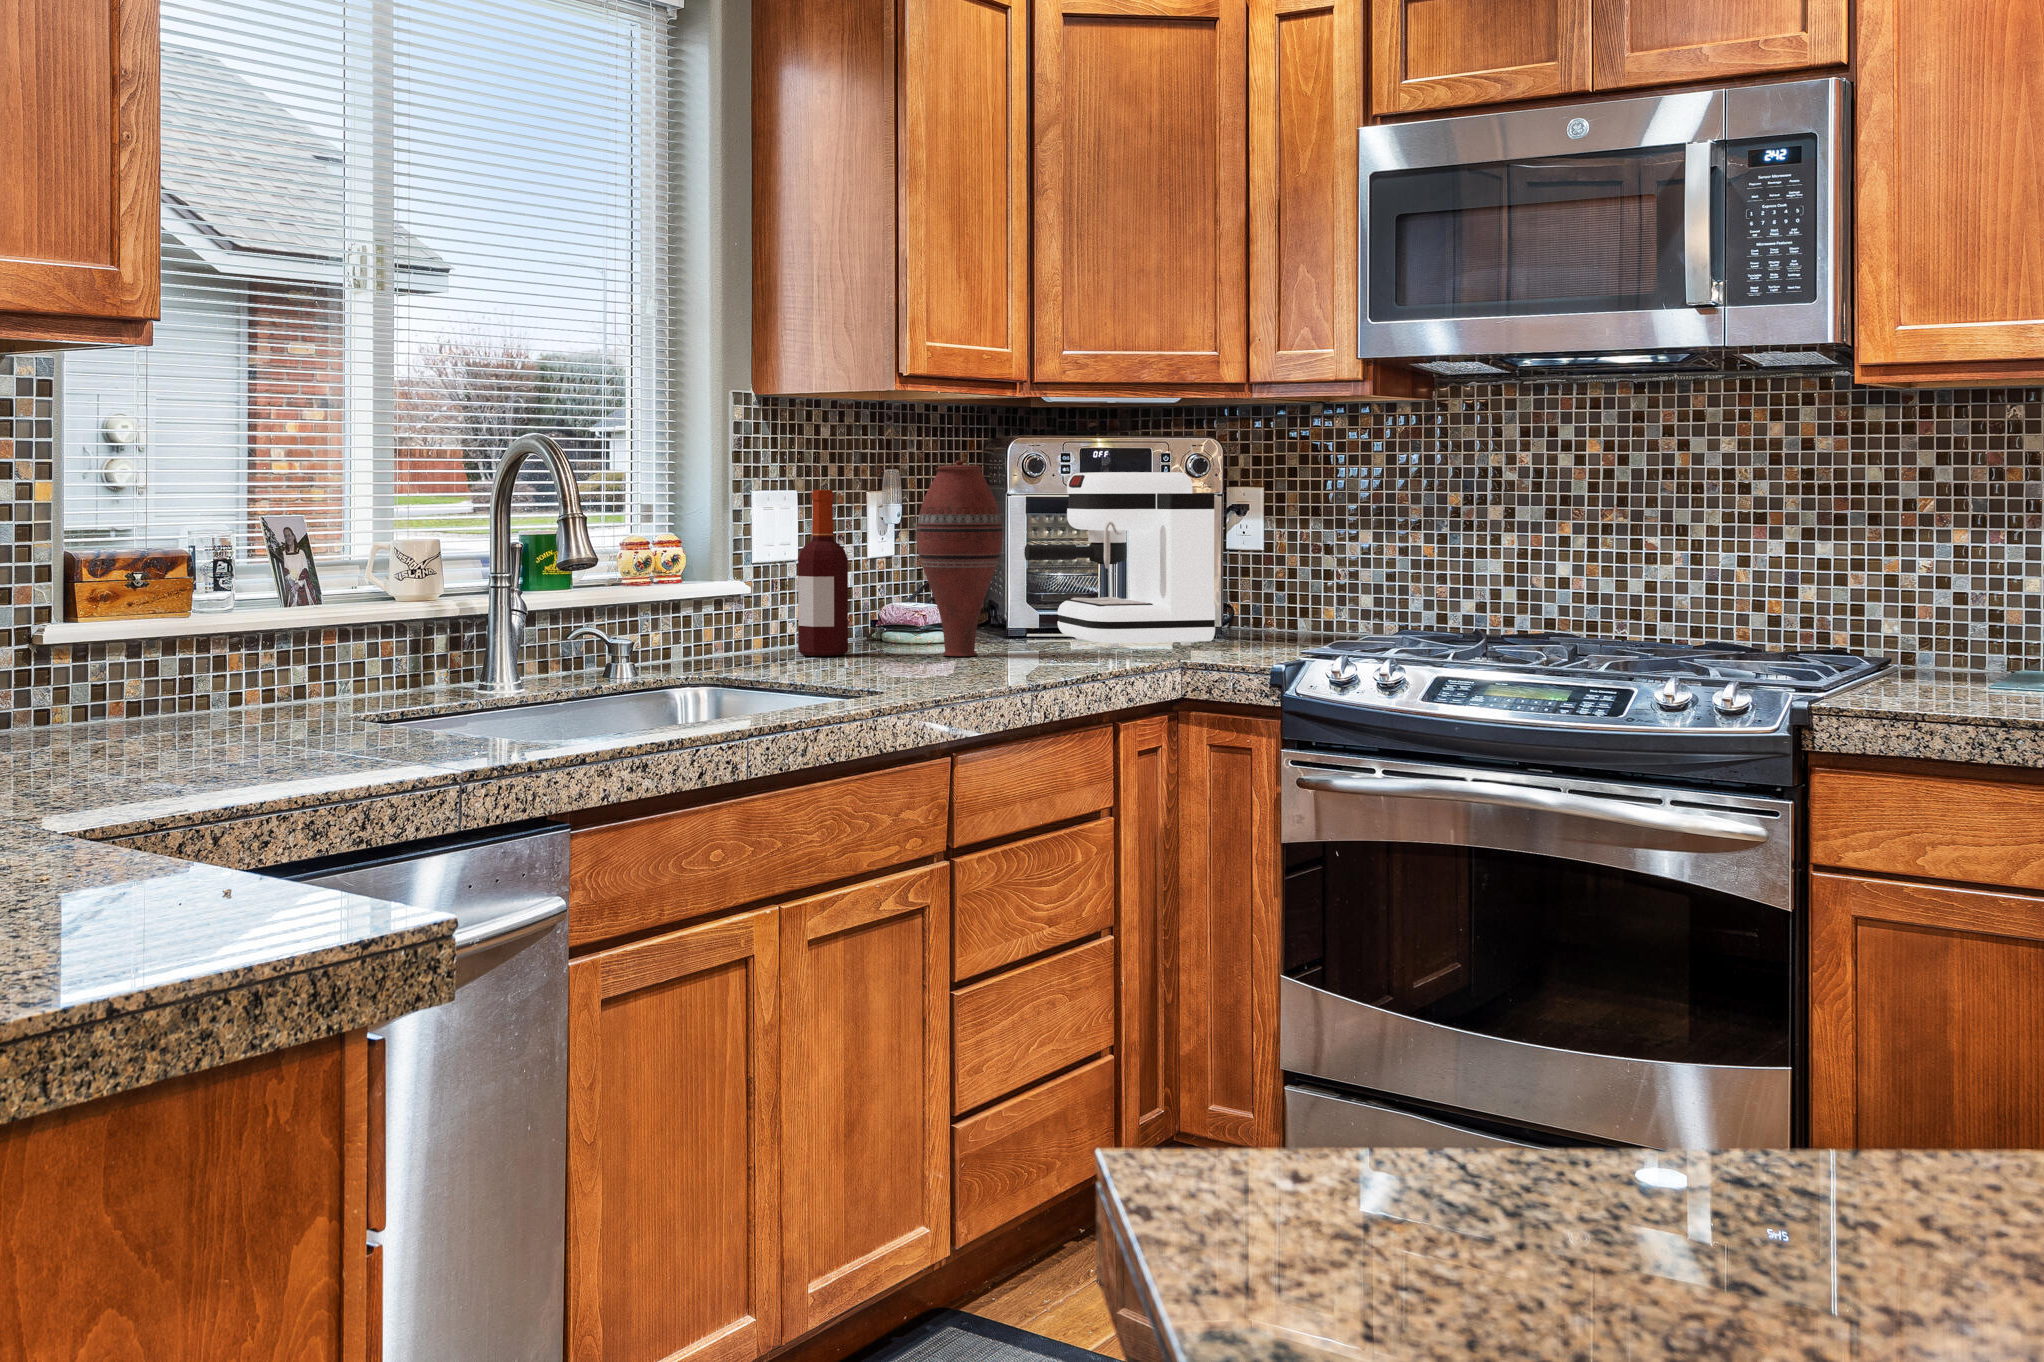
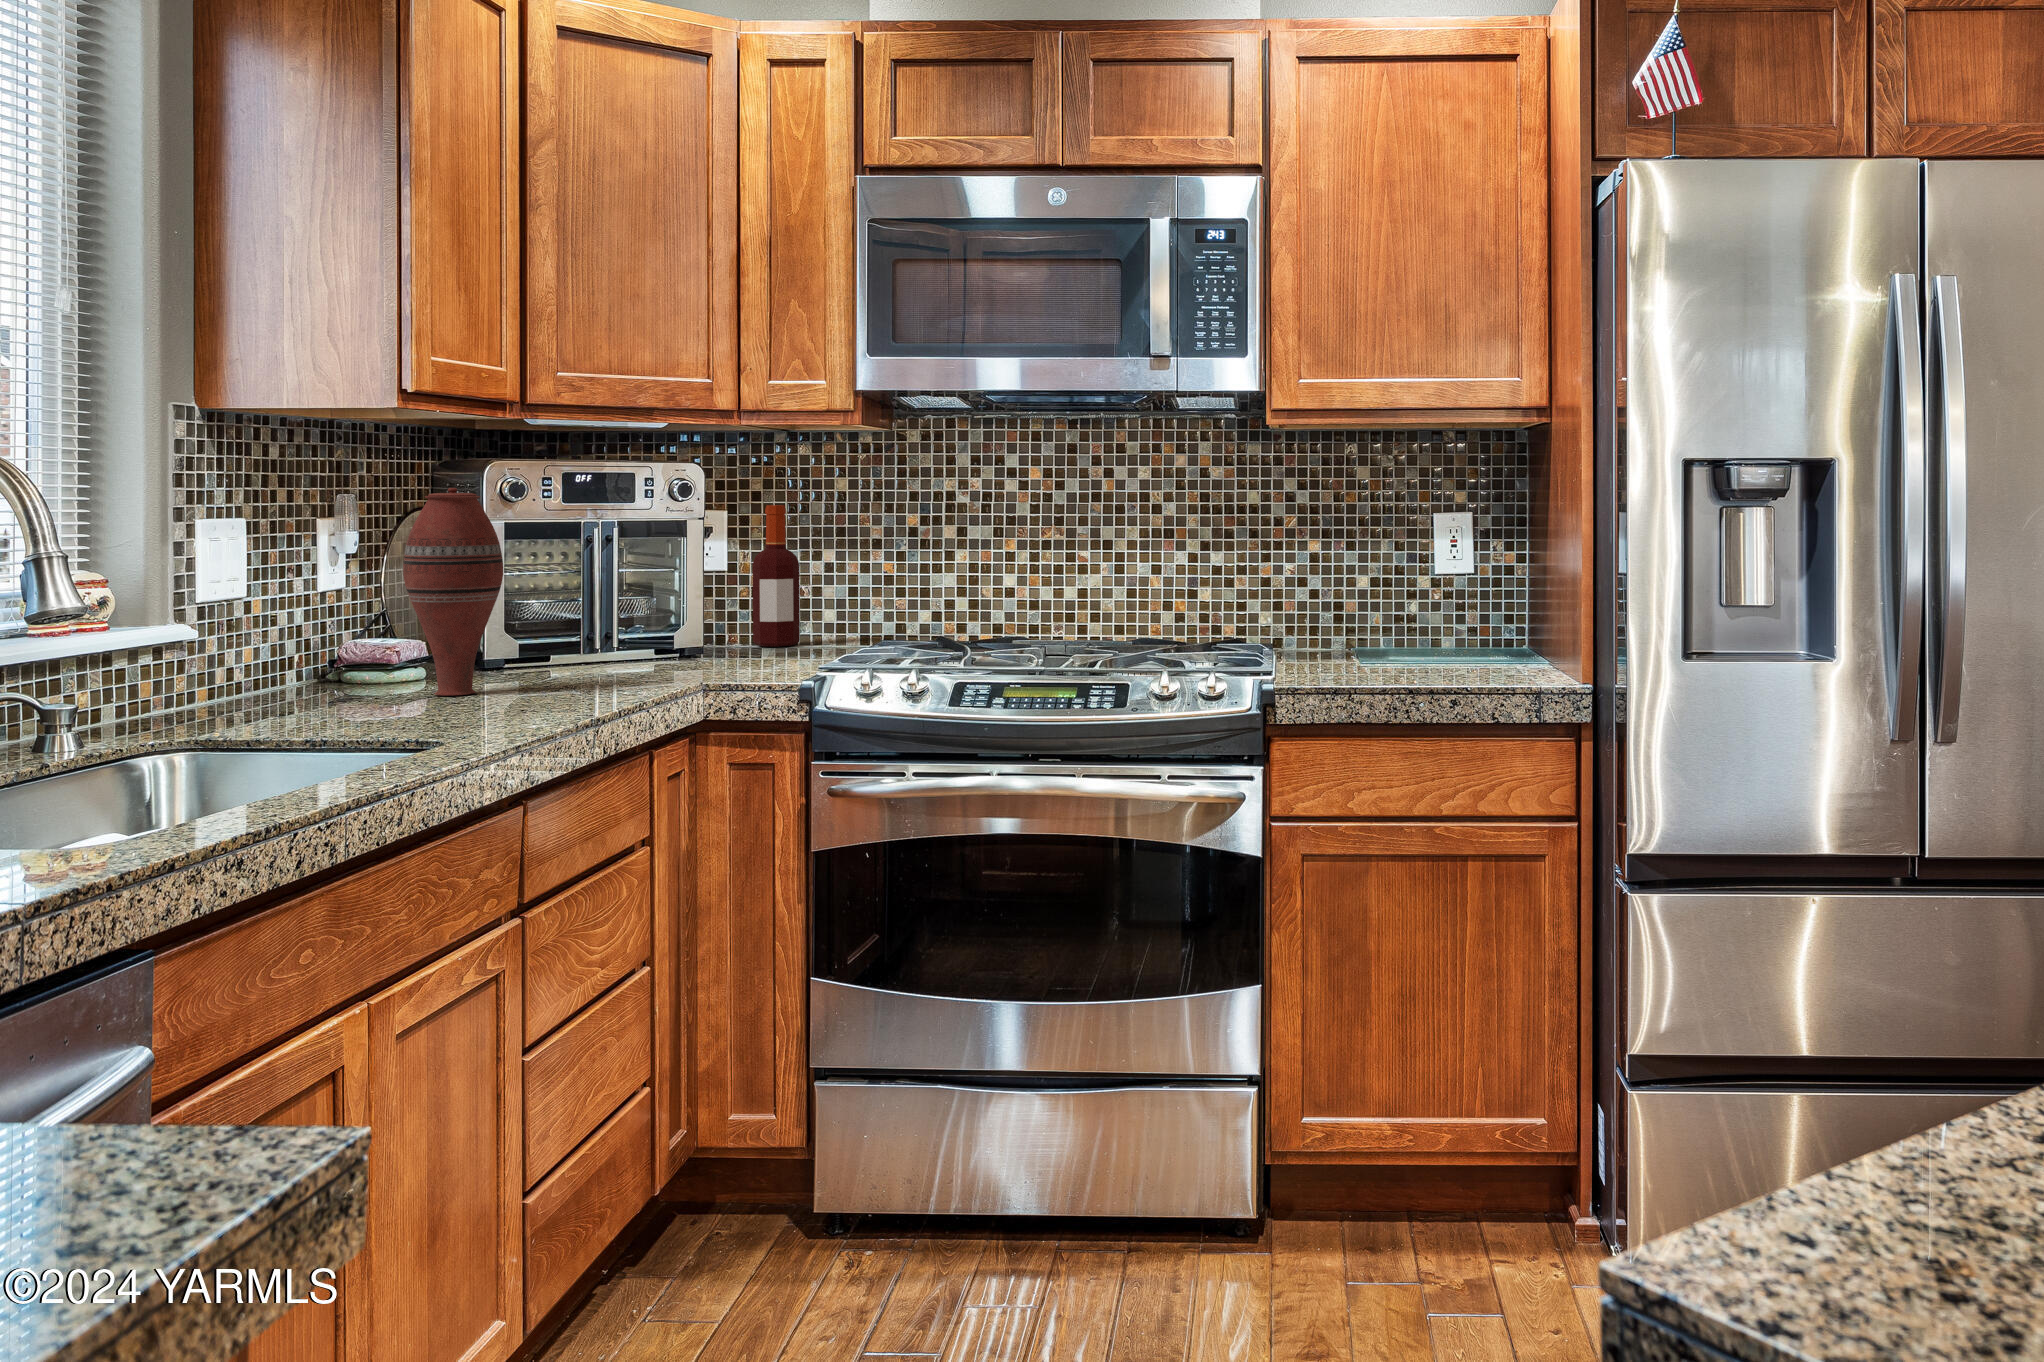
coffee maker: present [1024,472,1215,647] -> none [505,495,711,674]
bottle: present [798,490,848,656] -> present [753,505,800,647]

